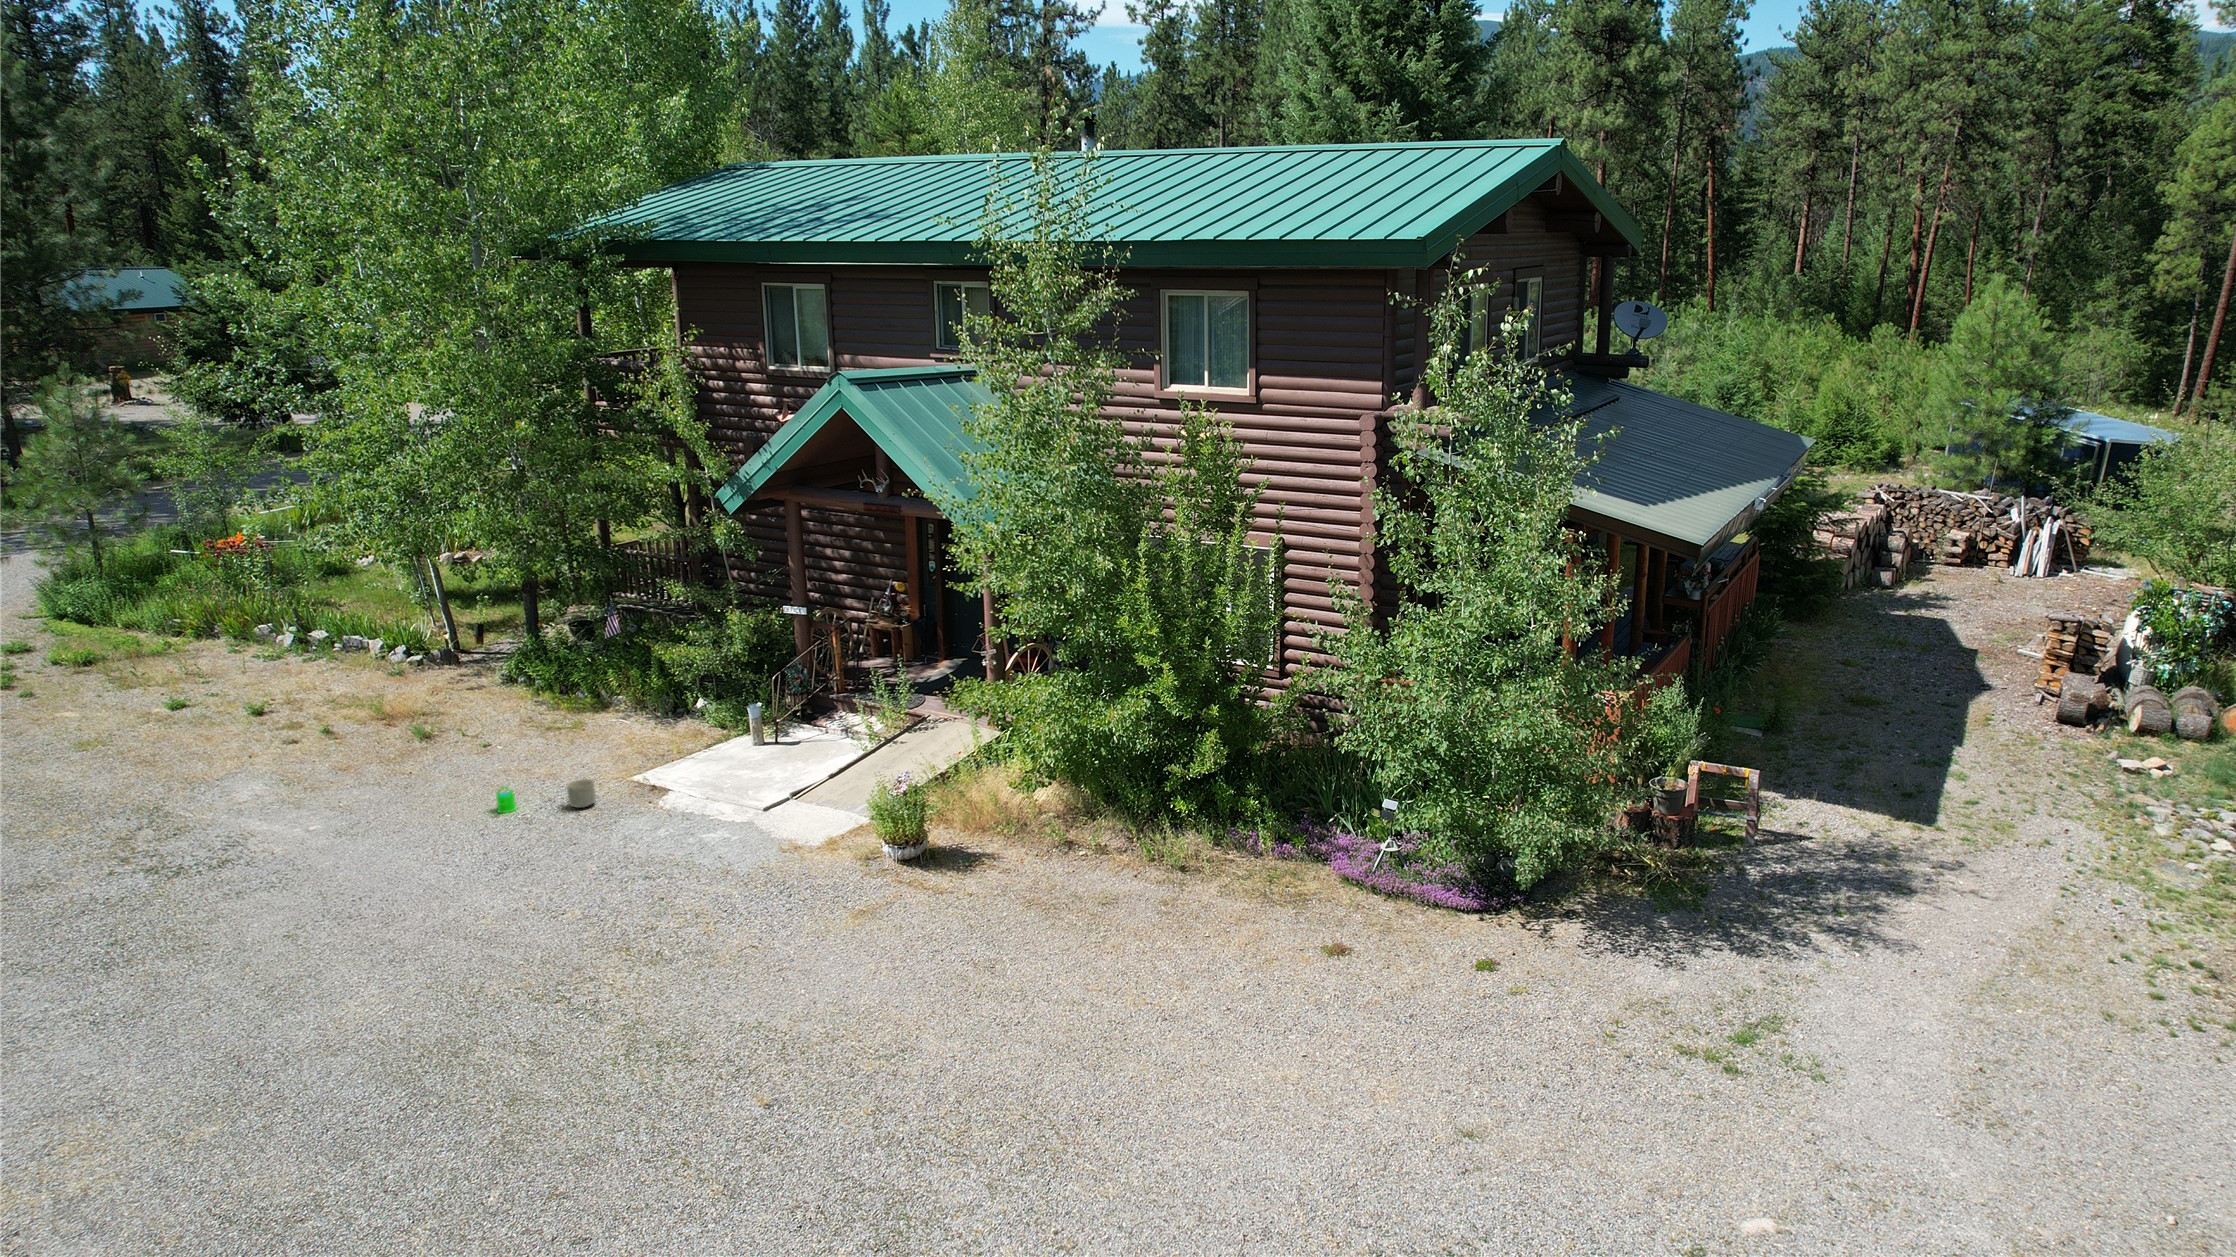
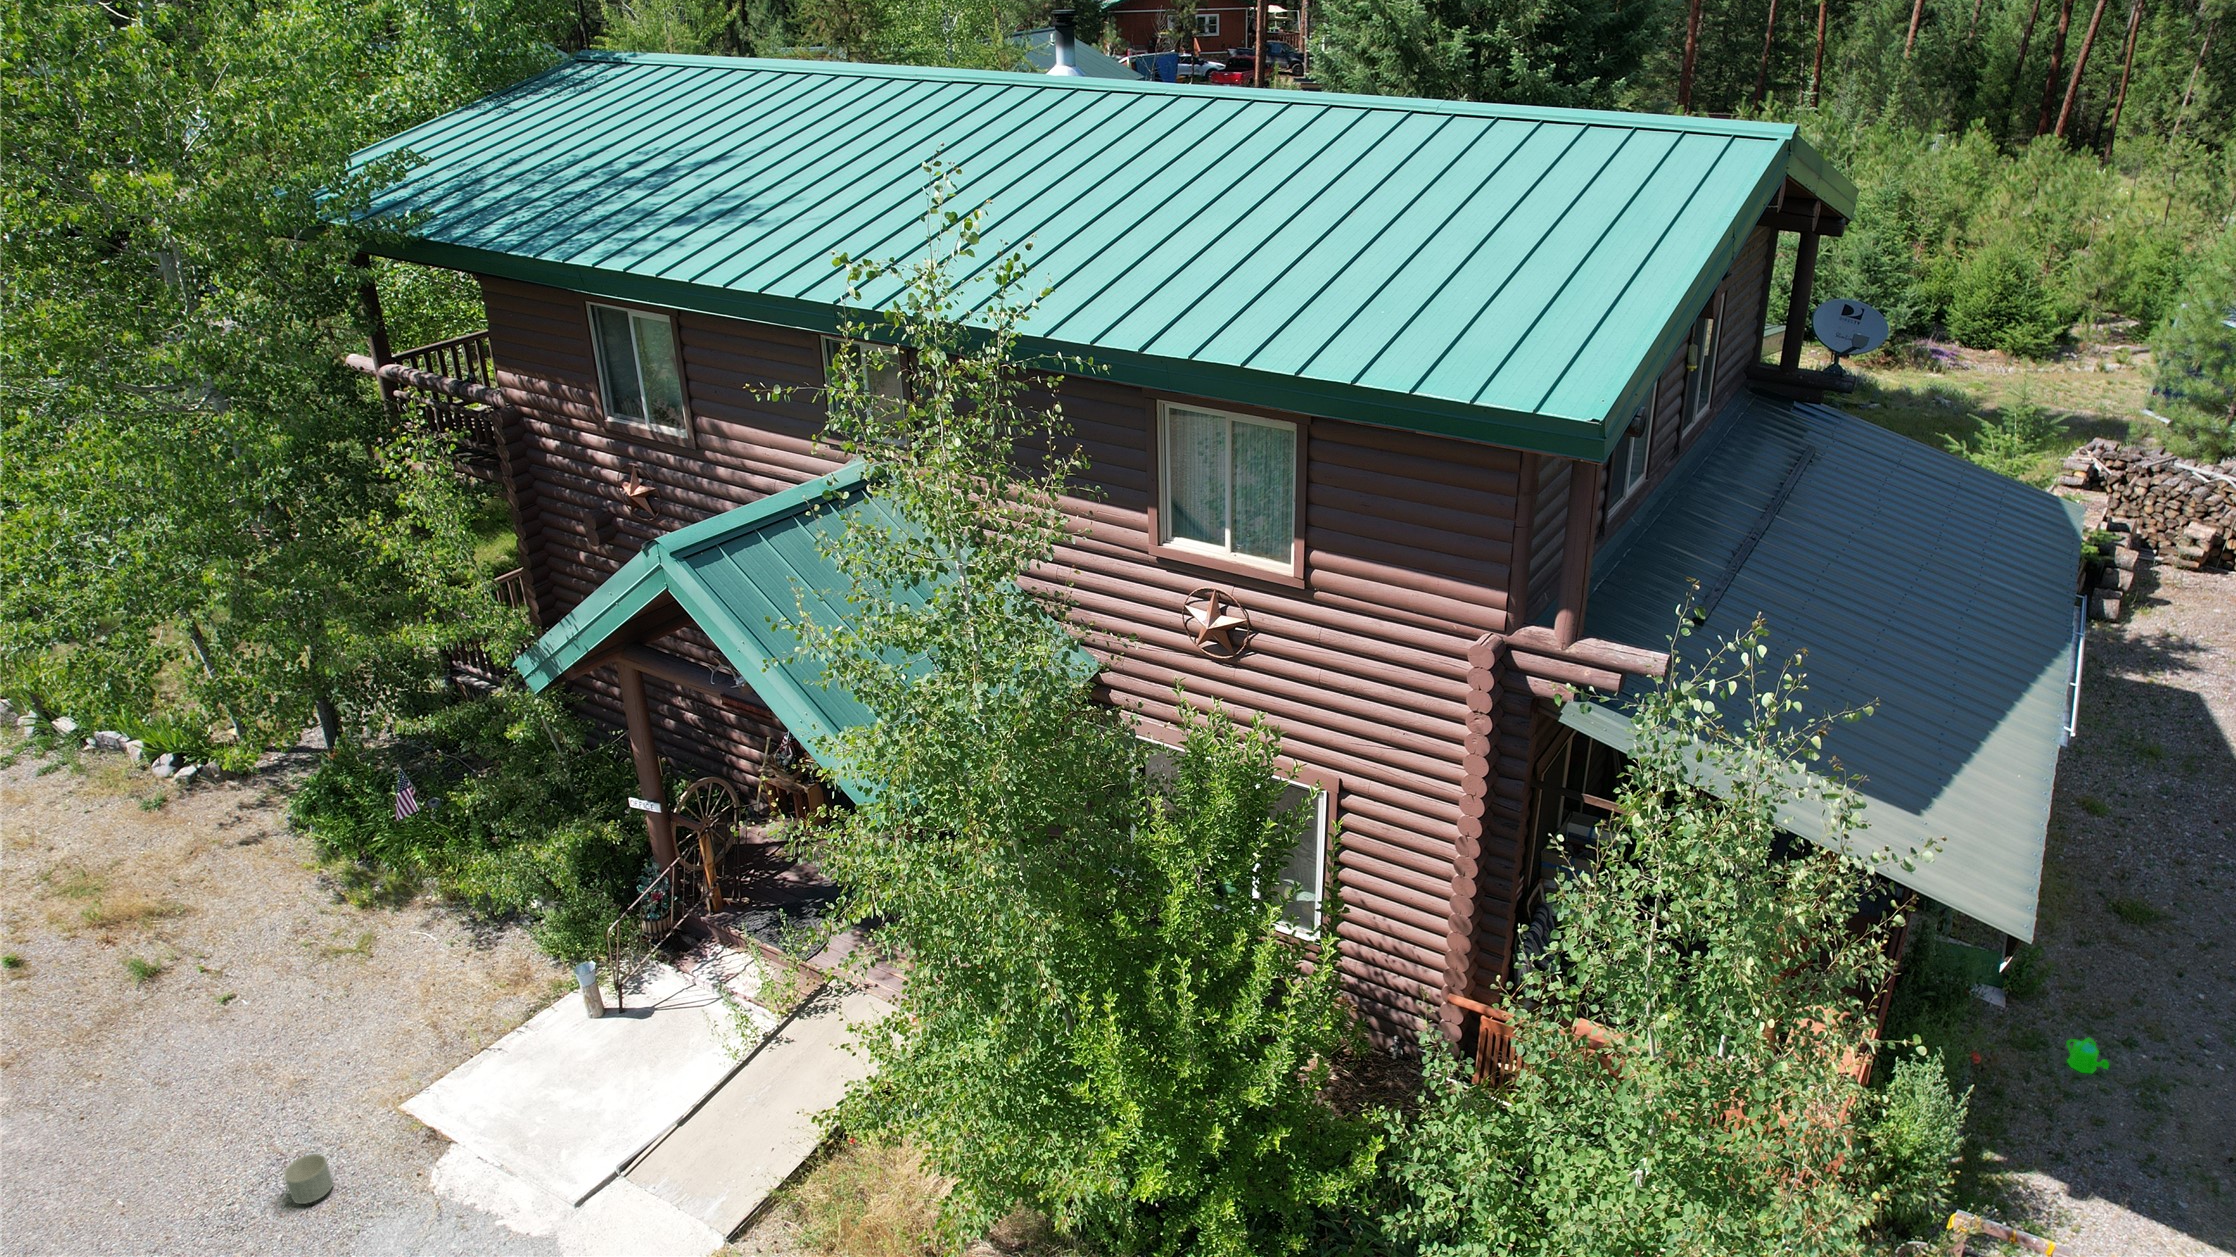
watering can: present [496,786,517,813] -> present [2066,1037,2109,1073]

